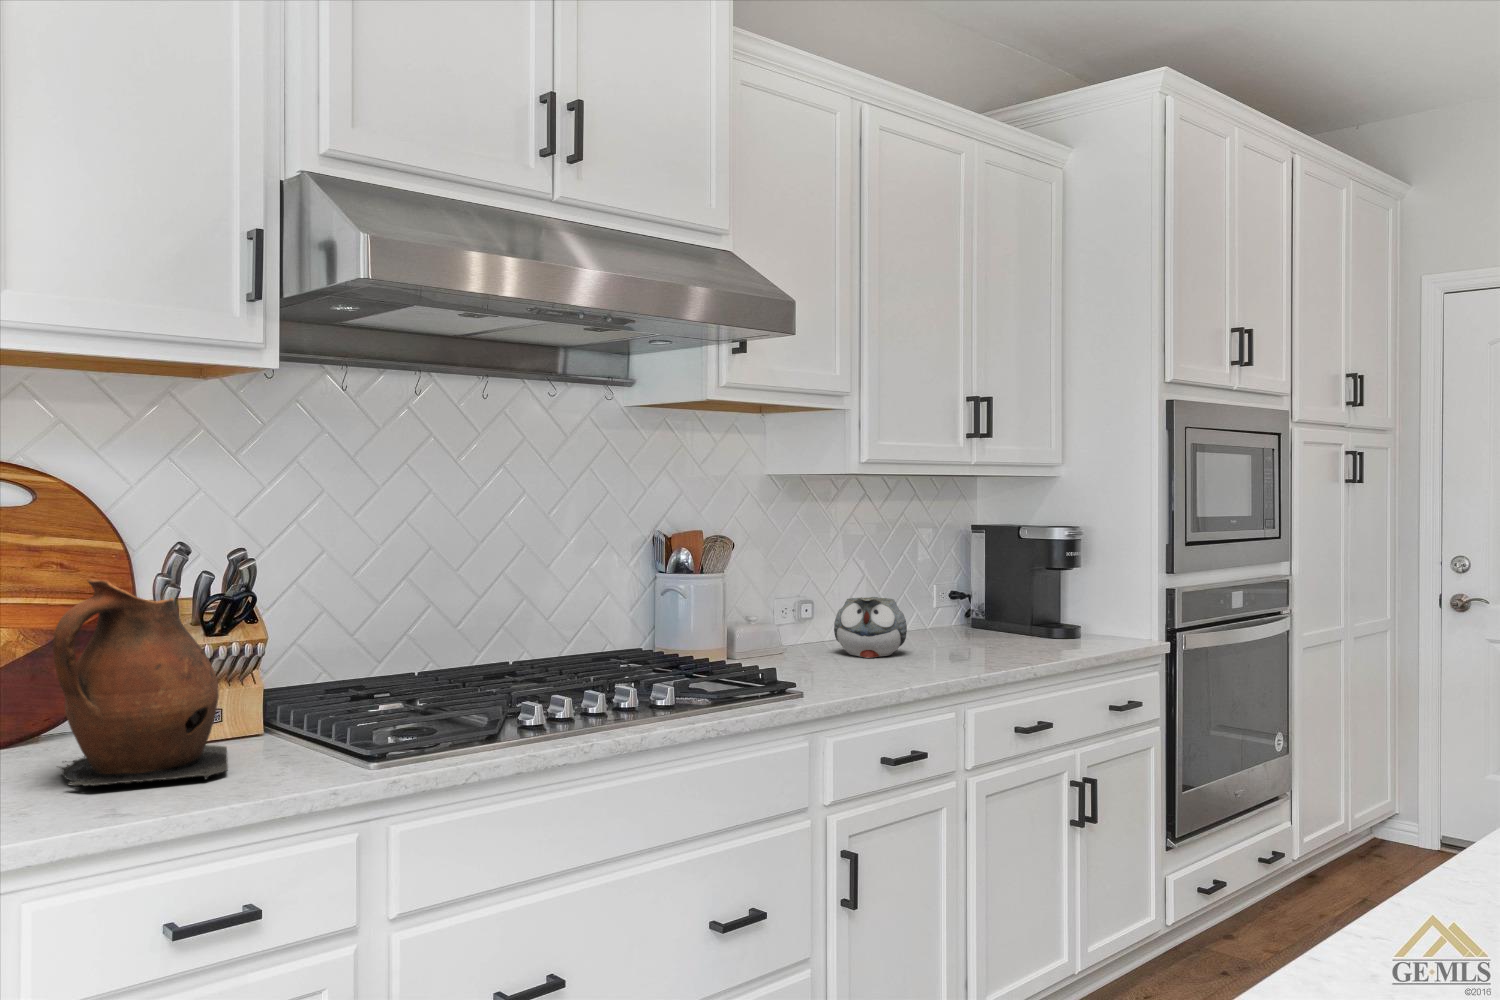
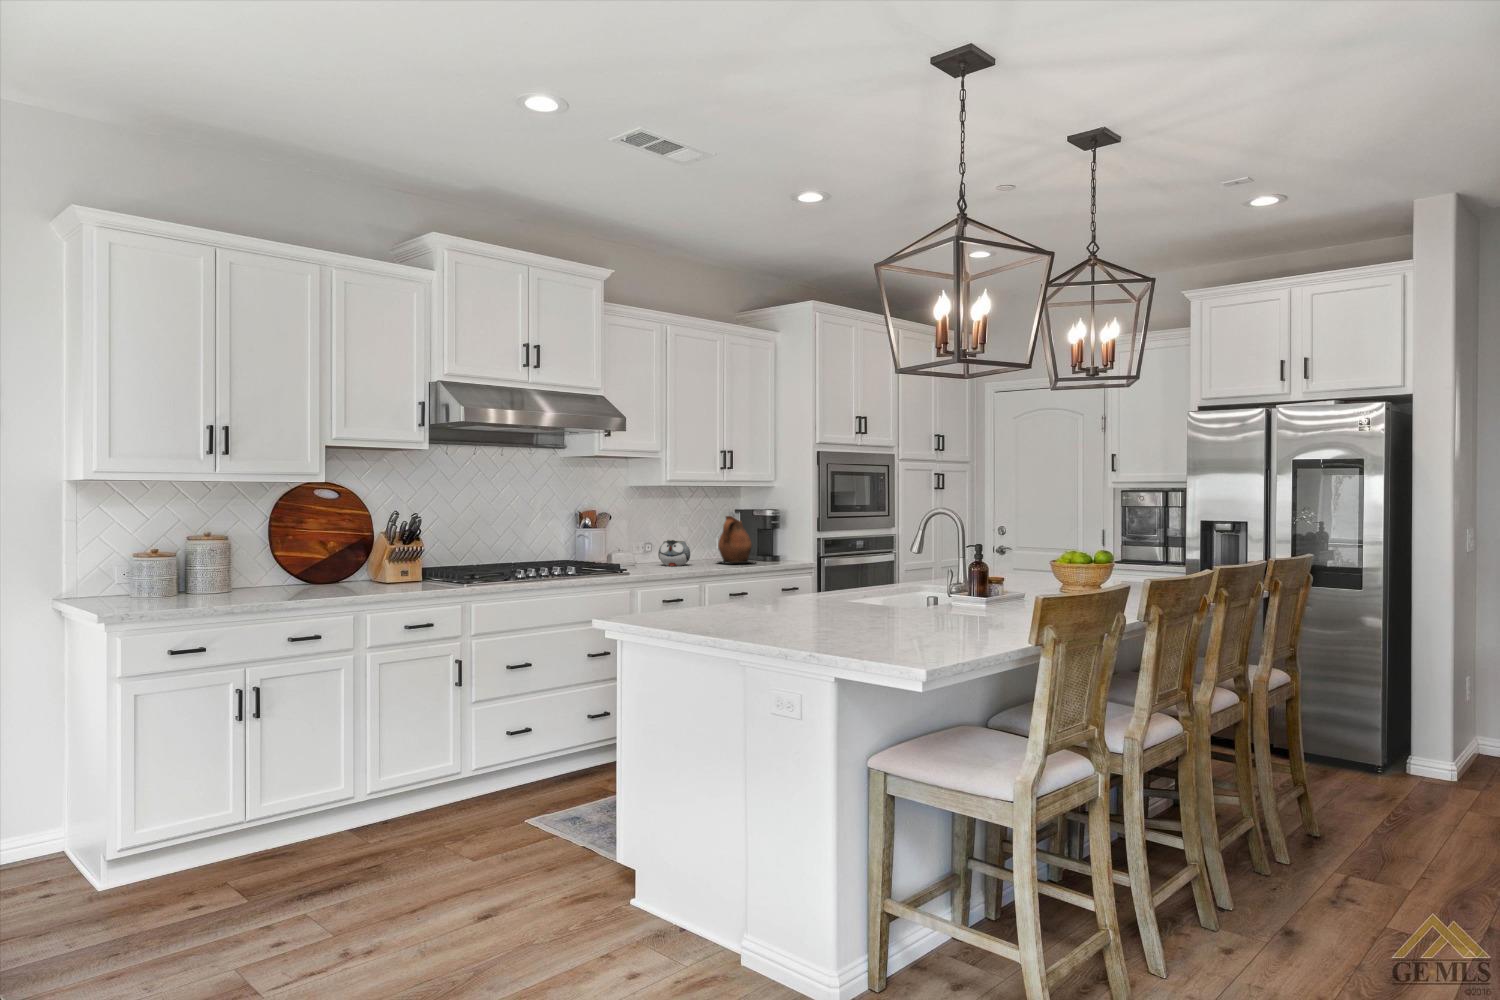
ceramic pitcher: present [53,579,228,786] -> present [717,516,755,564]

